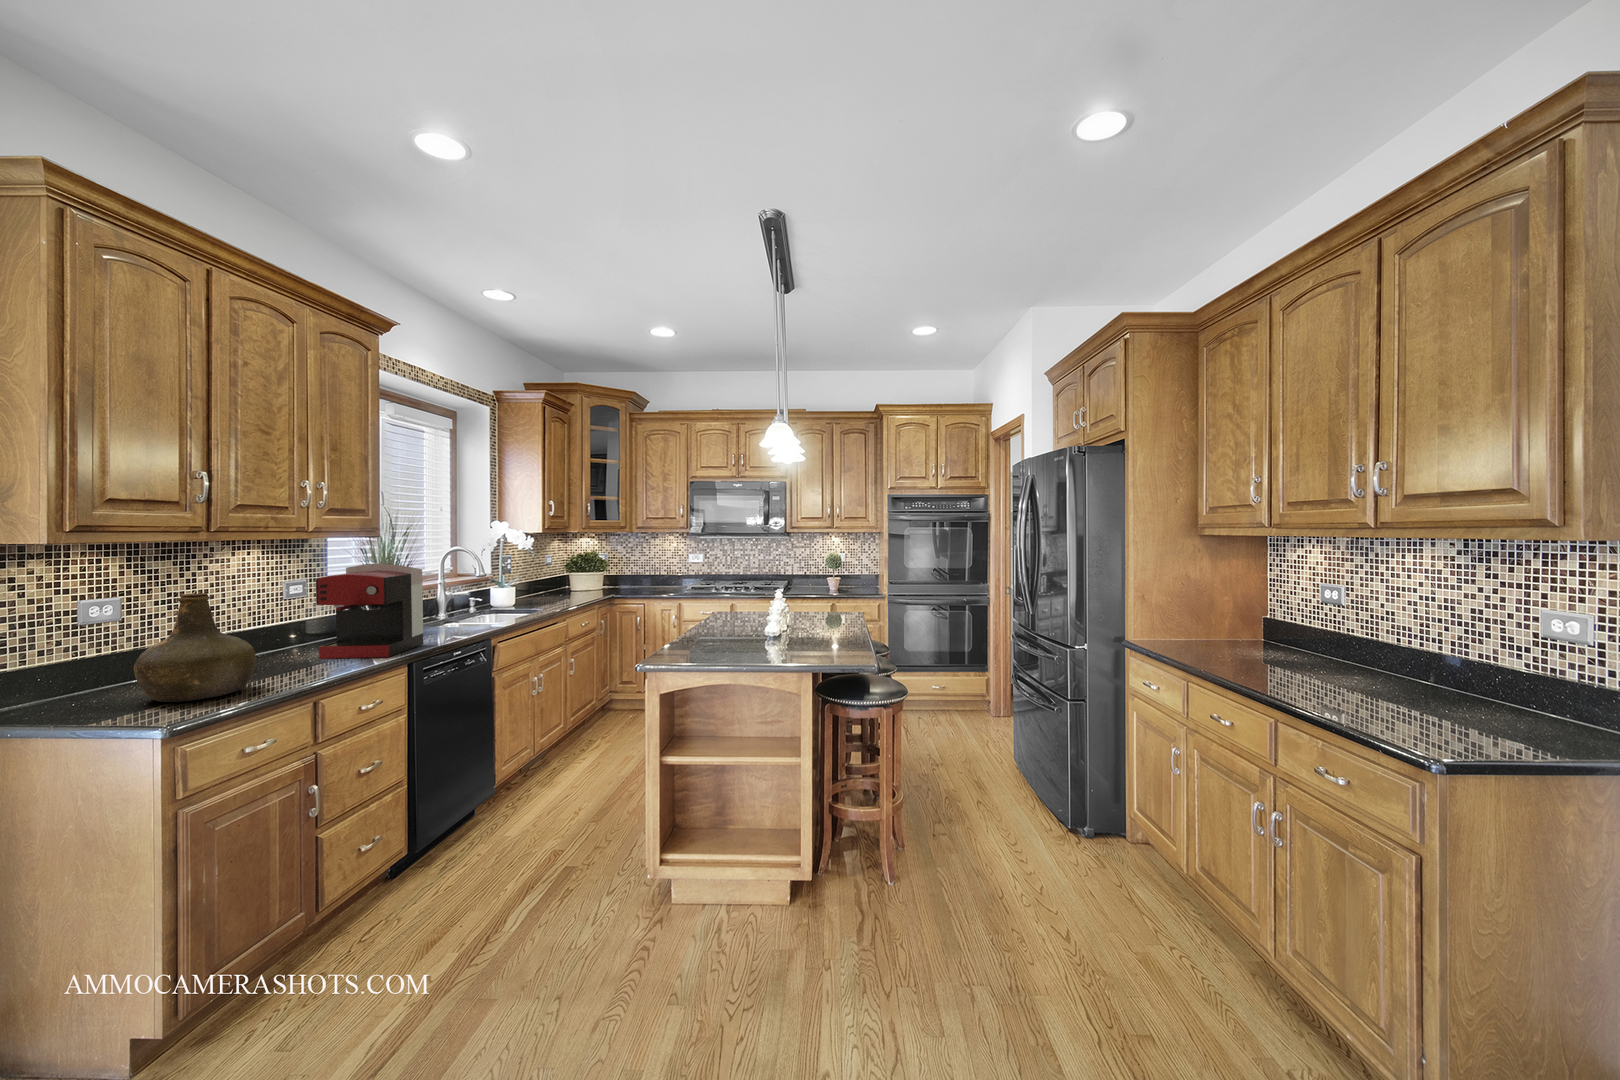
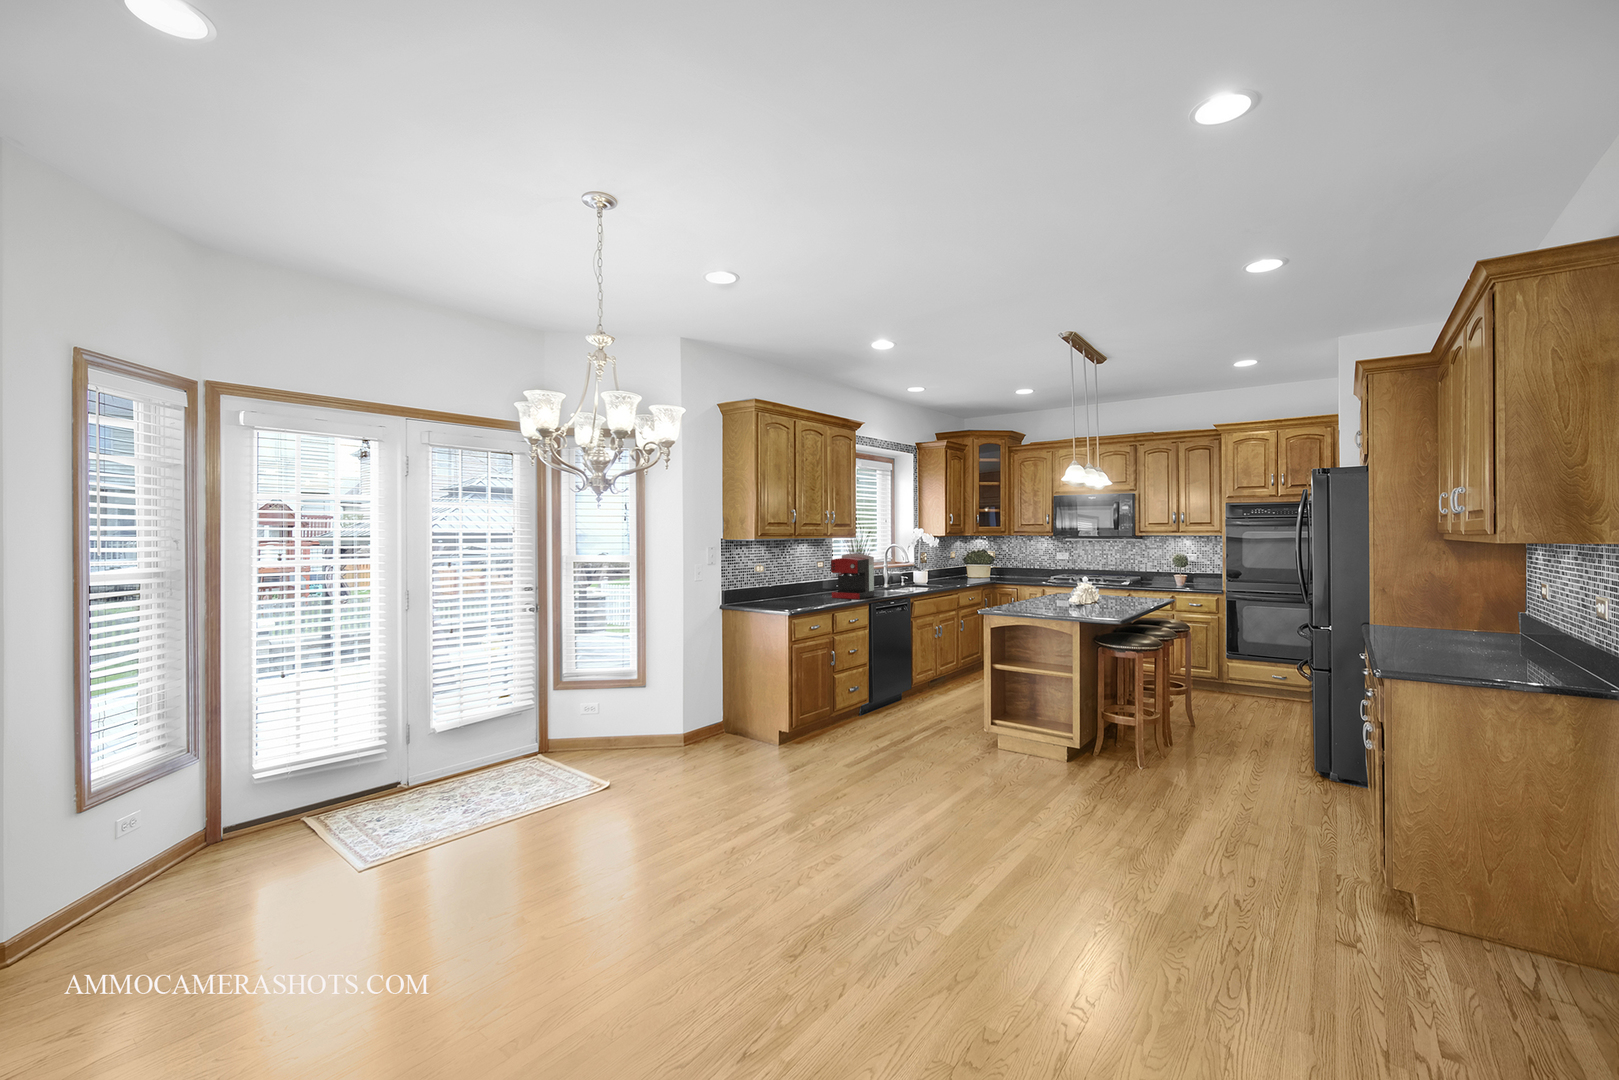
bottle: present [134,593,256,702] -> none [779,564,814,605]

